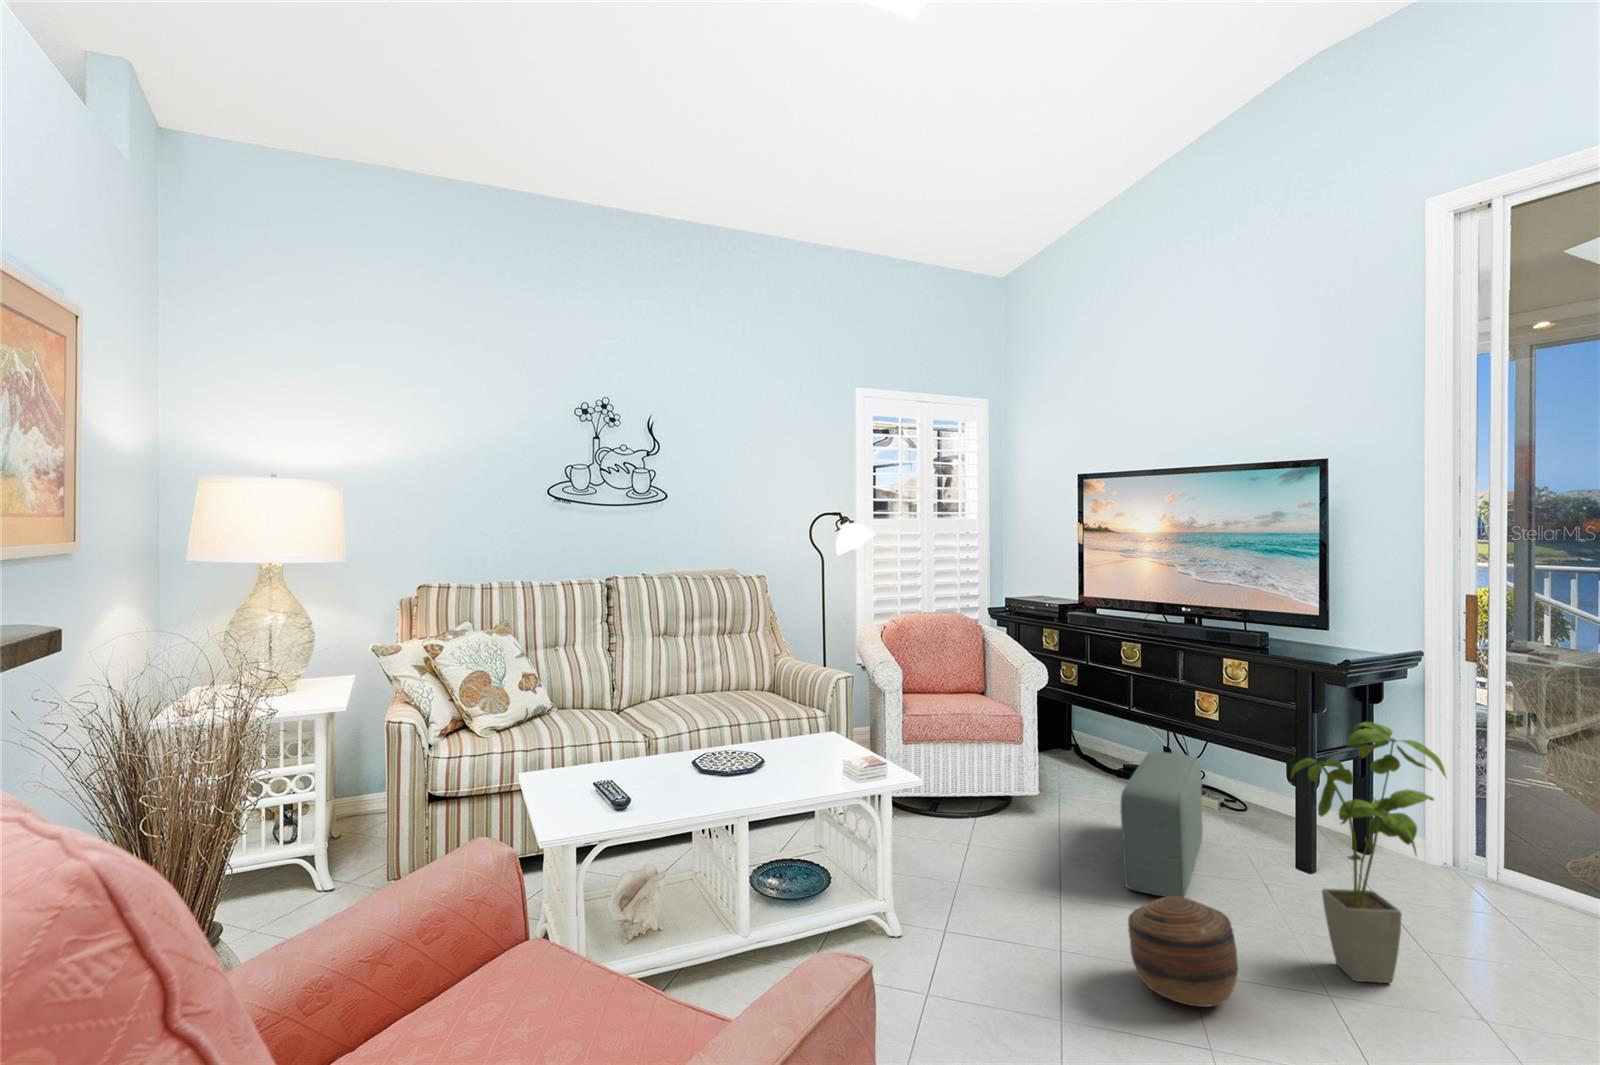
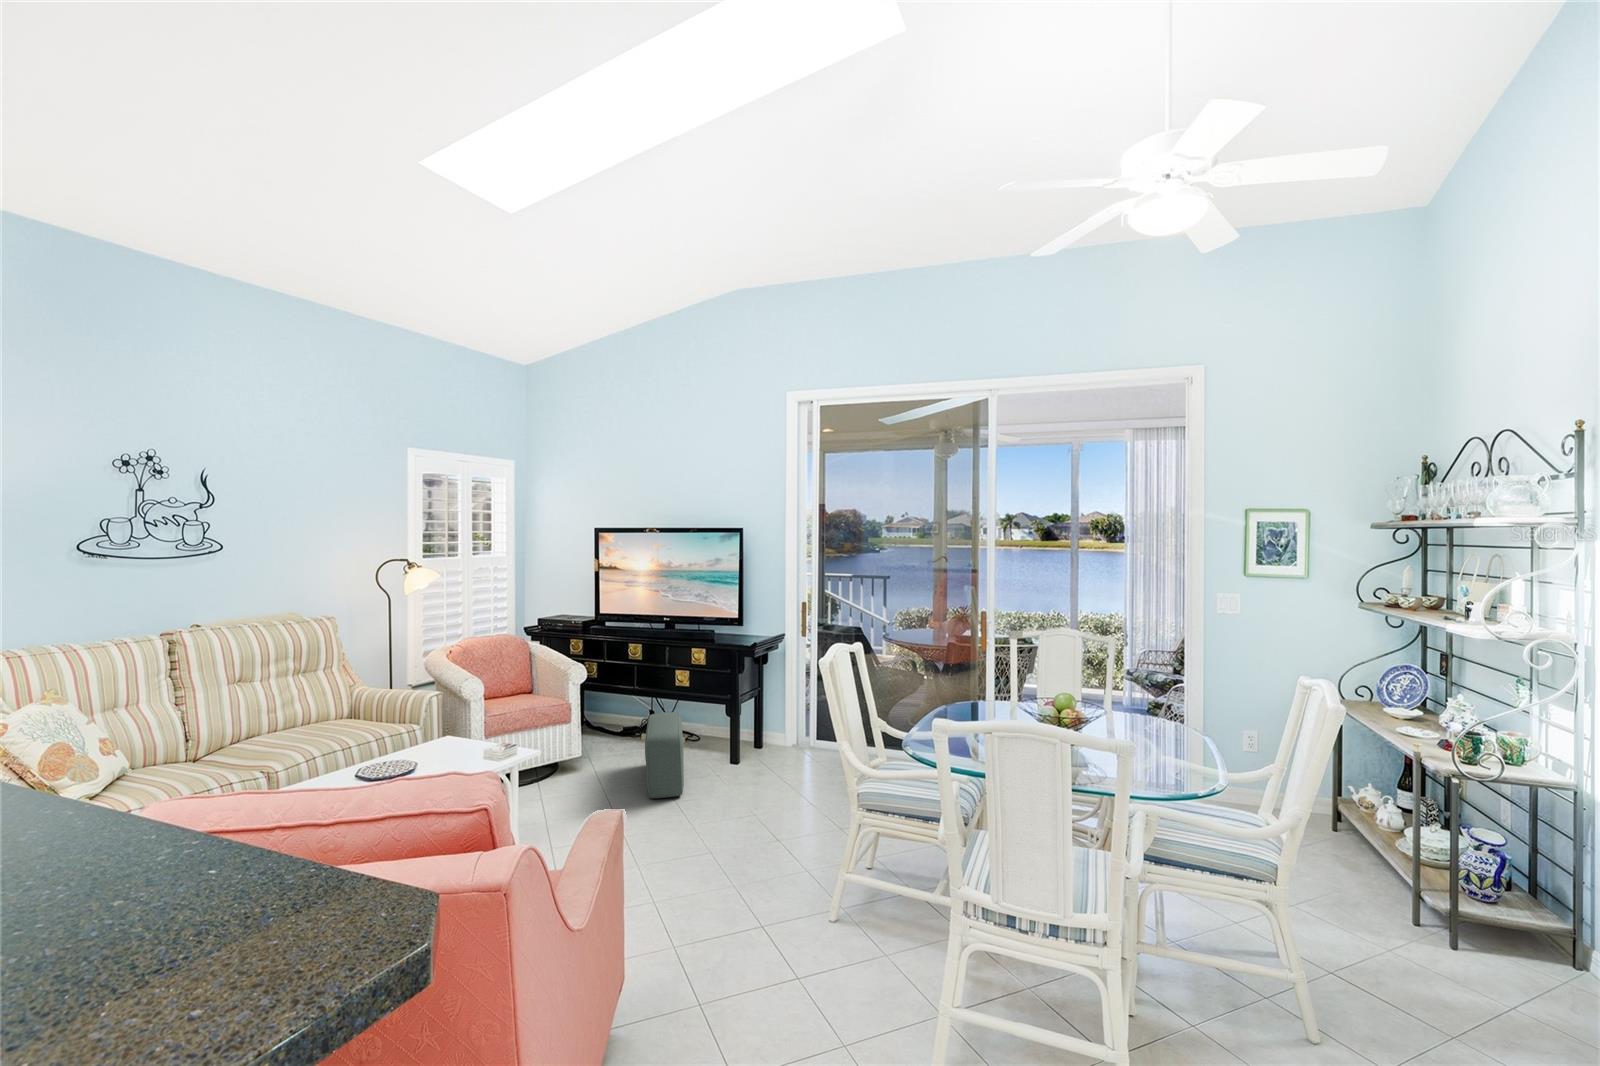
house plant: present [1291,722,1446,983] -> none [738,677,804,809]
basket: present [1128,896,1238,1007] -> none [666,787,721,842]

